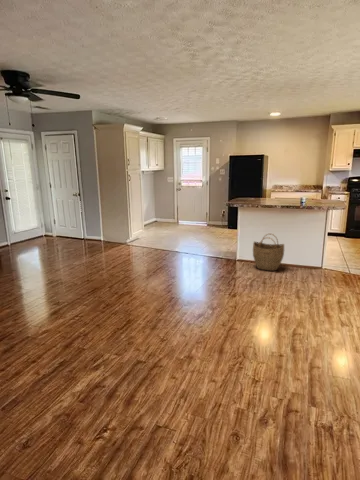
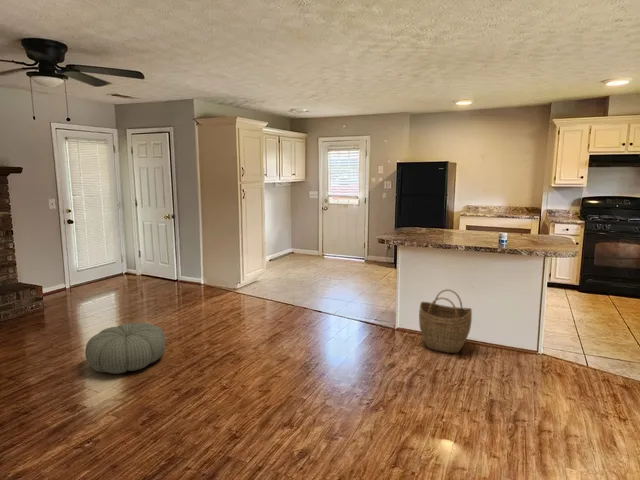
pouf: none [52,259,100,288] -> present [85,323,166,374]

